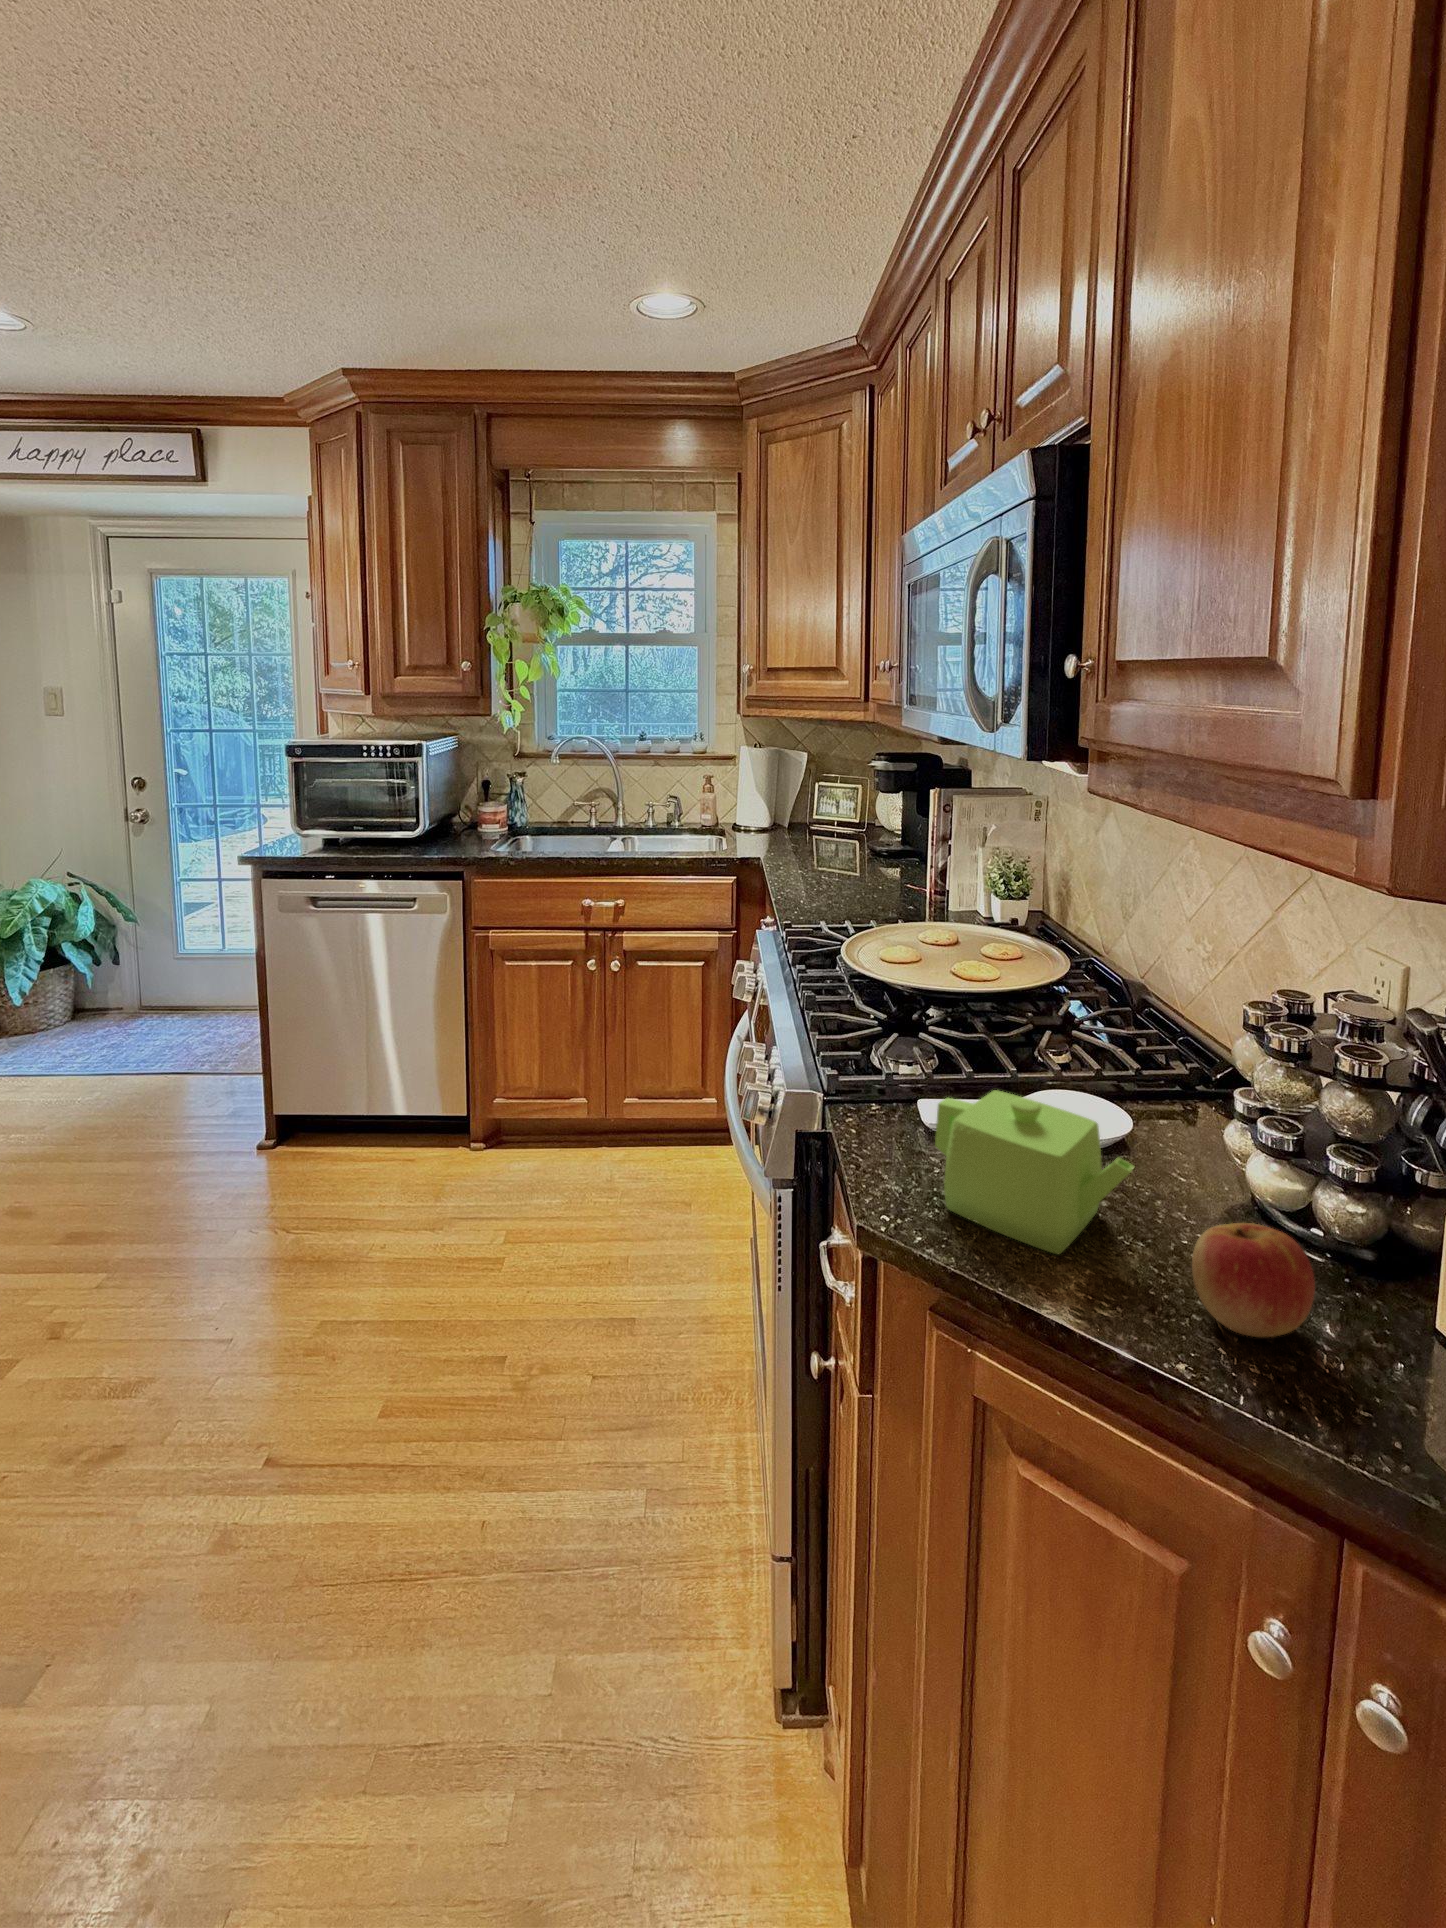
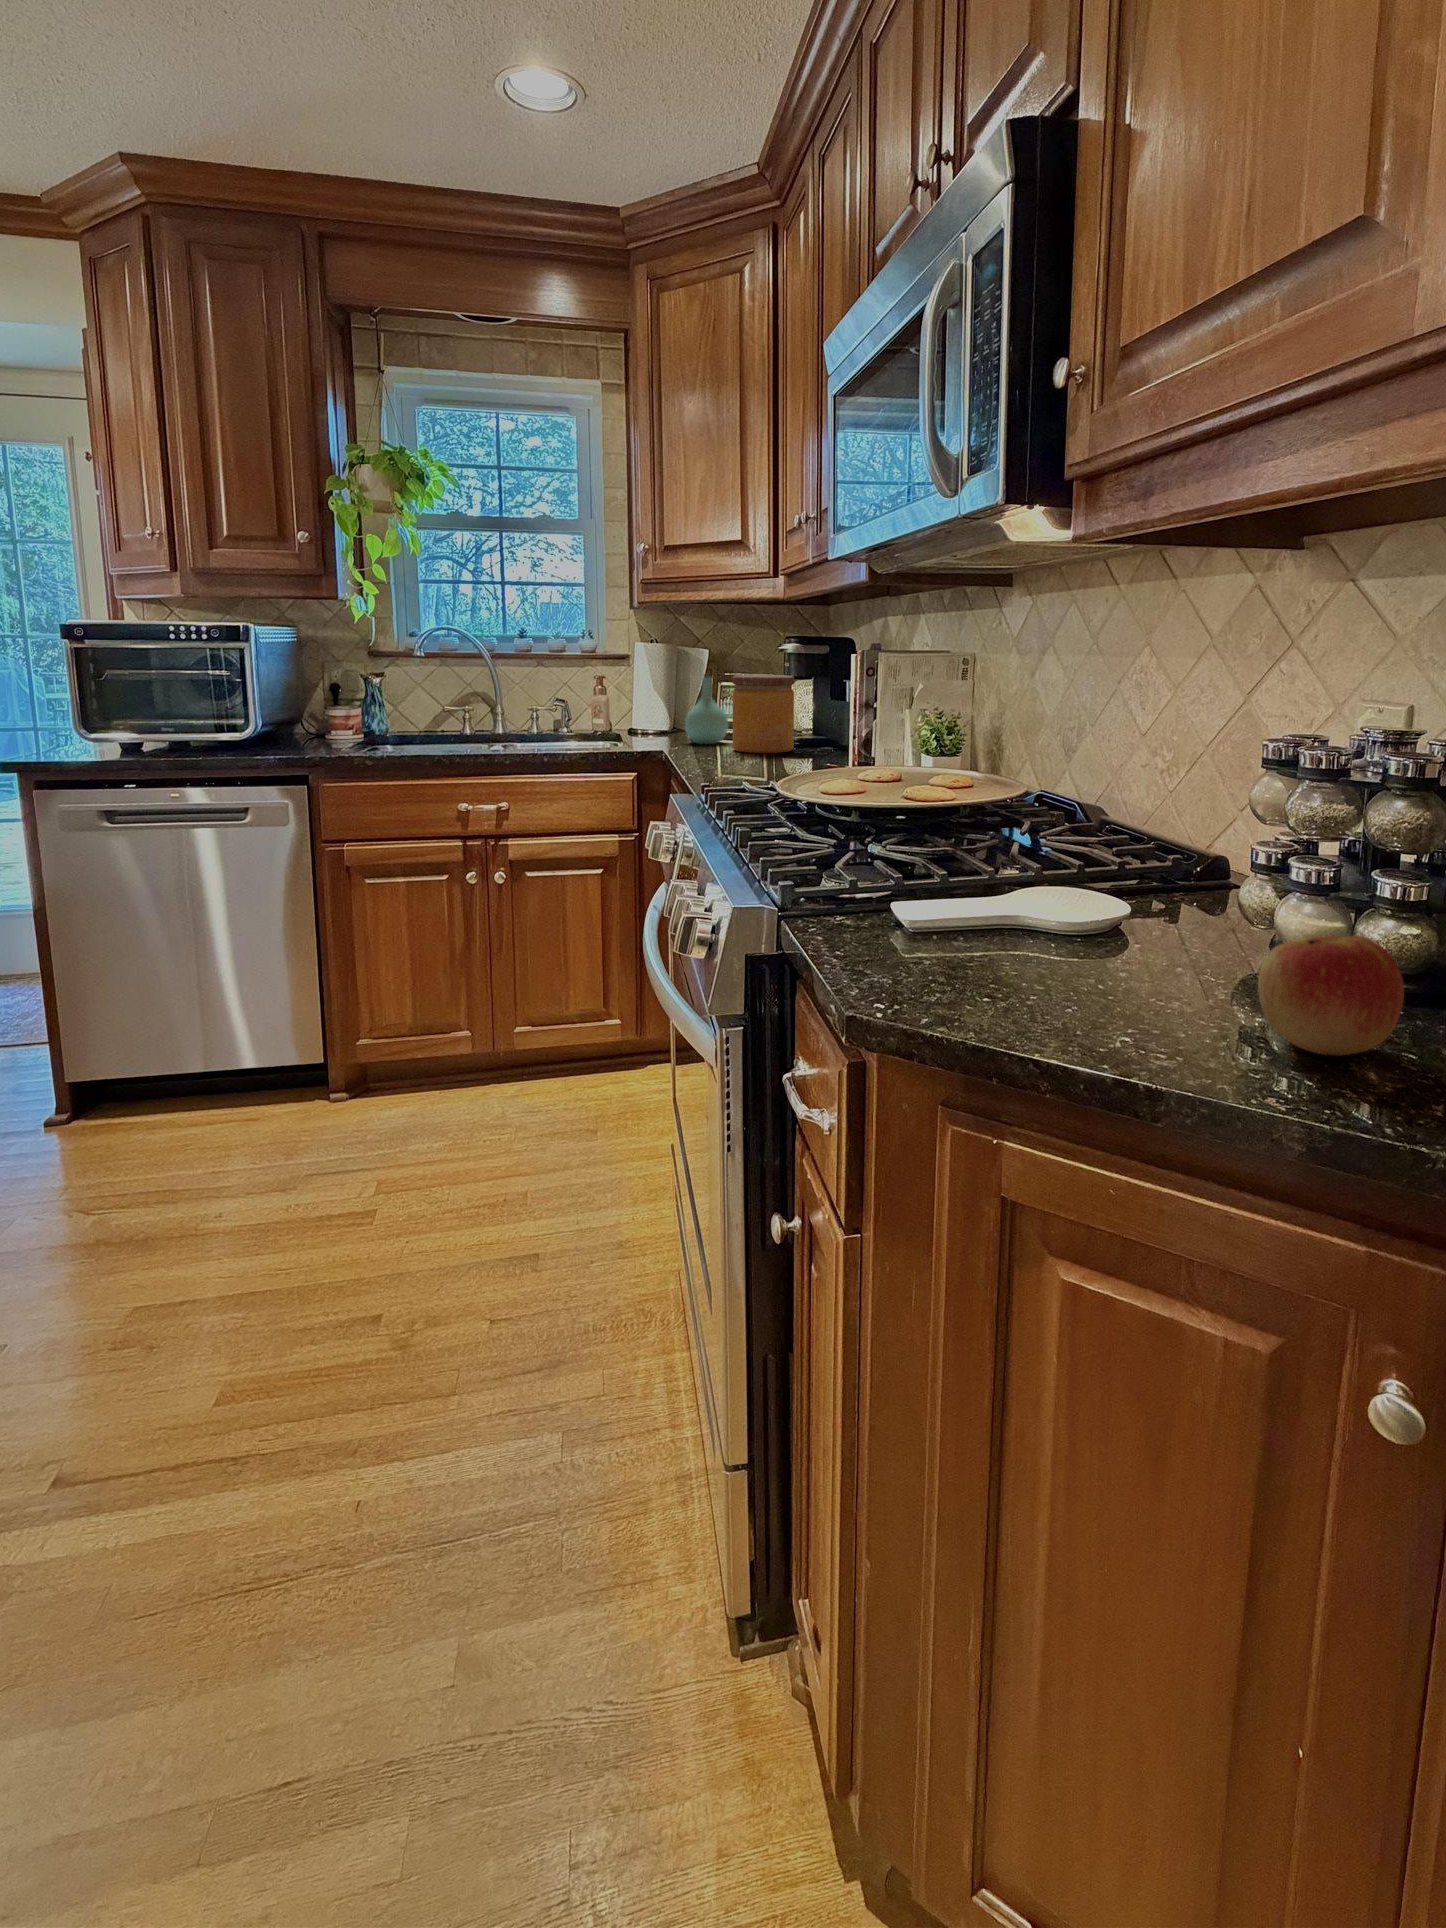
bottle: none [782,784,821,848] -> present [685,674,728,744]
jar: none [823,789,881,865] -> present [732,675,794,753]
teapot: present [935,1090,1134,1254] -> none [930,846,1176,1011]

